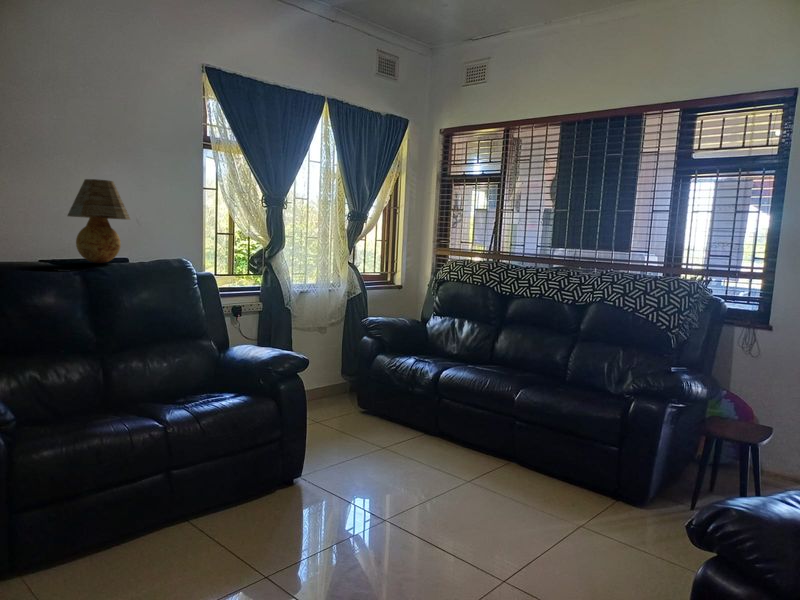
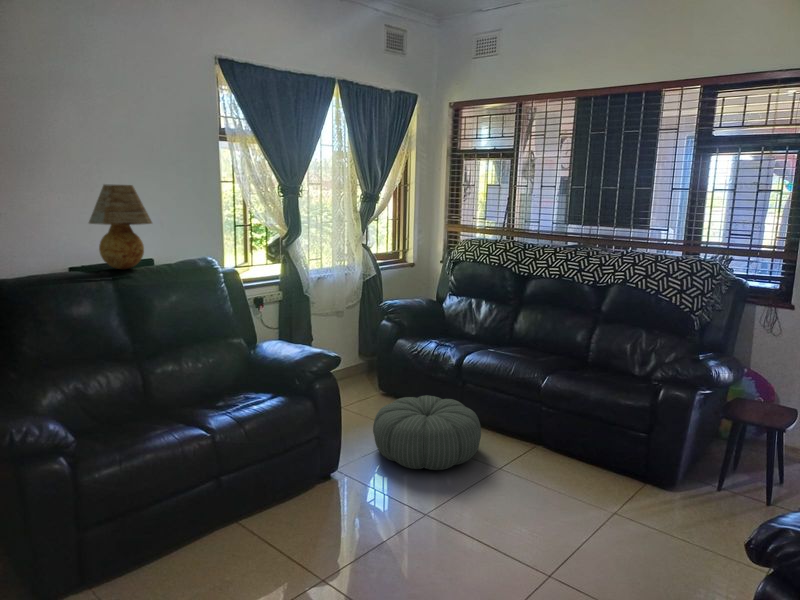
pouf: none [343,409,452,481] -> present [373,396,481,470]

